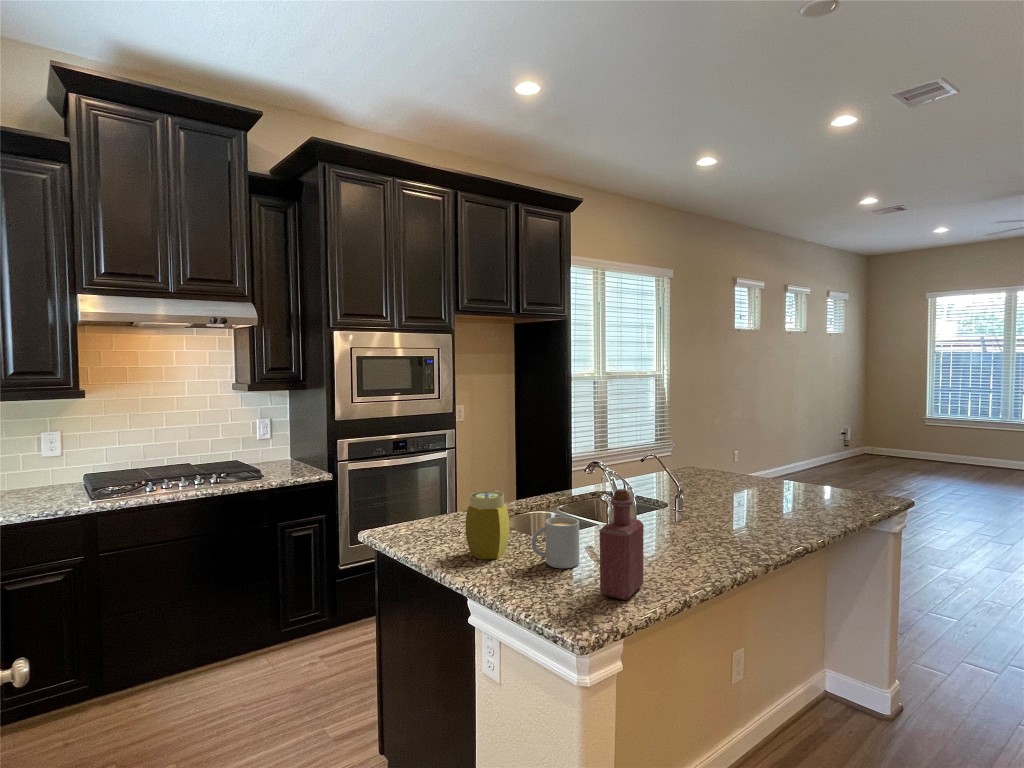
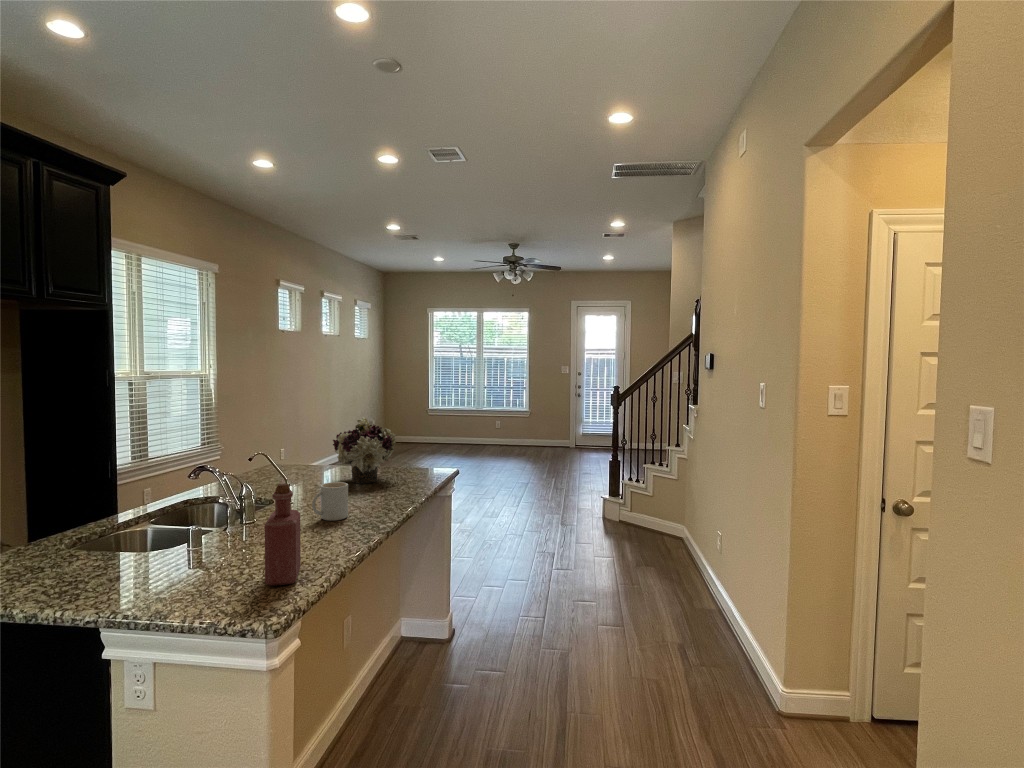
flower arrangement: none [742,423,819,501] -> present [333,418,396,484]
jar: present [465,491,510,559] -> none [68,512,129,593]
mug: present [531,517,579,568] -> present [312,482,348,521]

